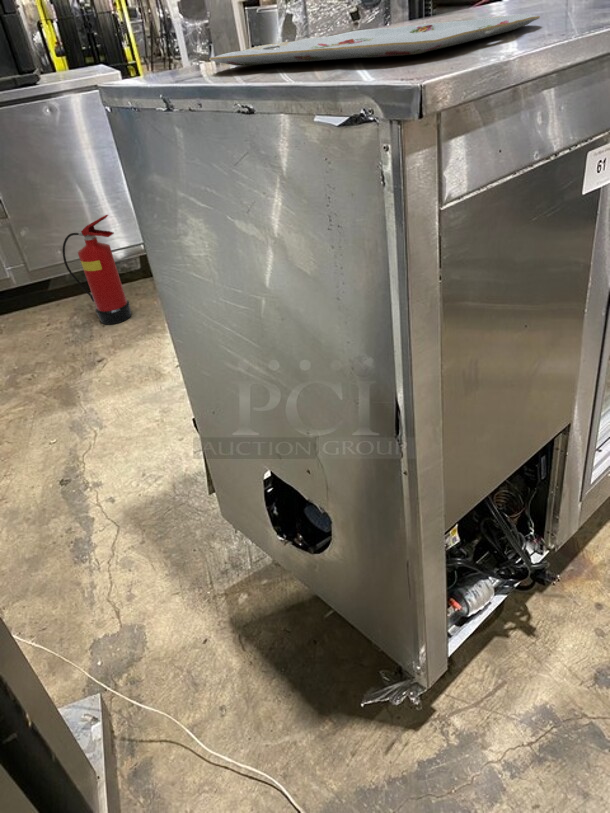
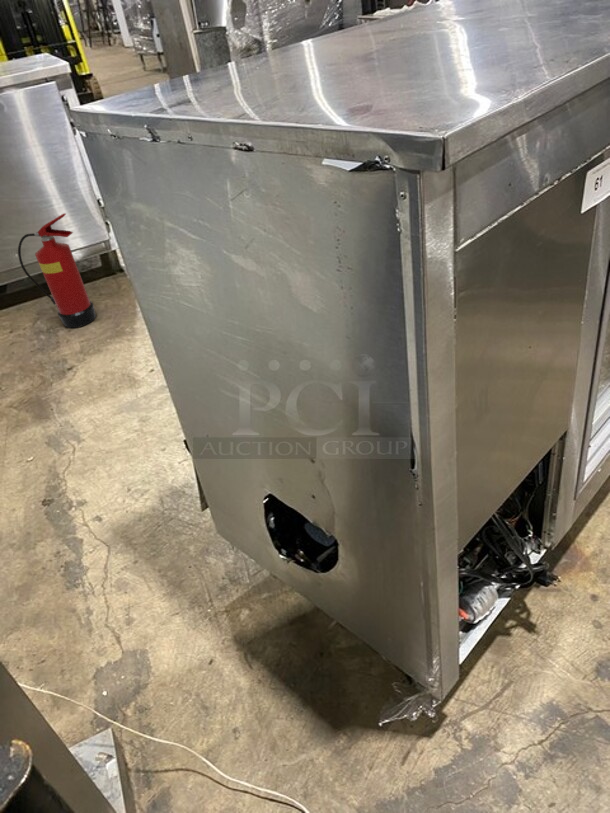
serving tray: present [209,14,540,66] -> none [194,32,531,90]

